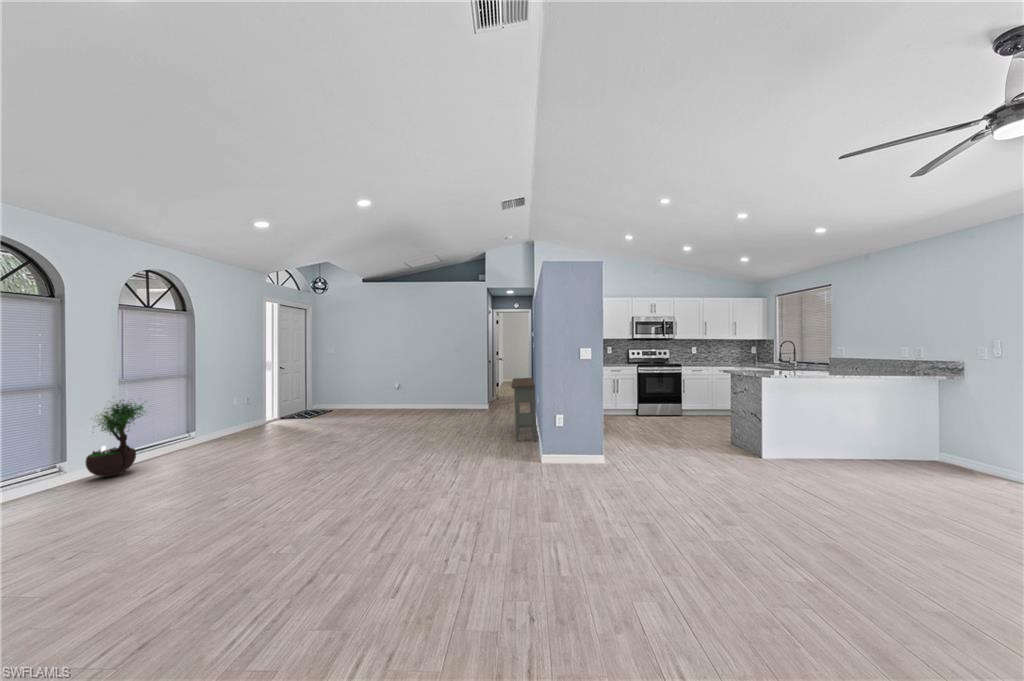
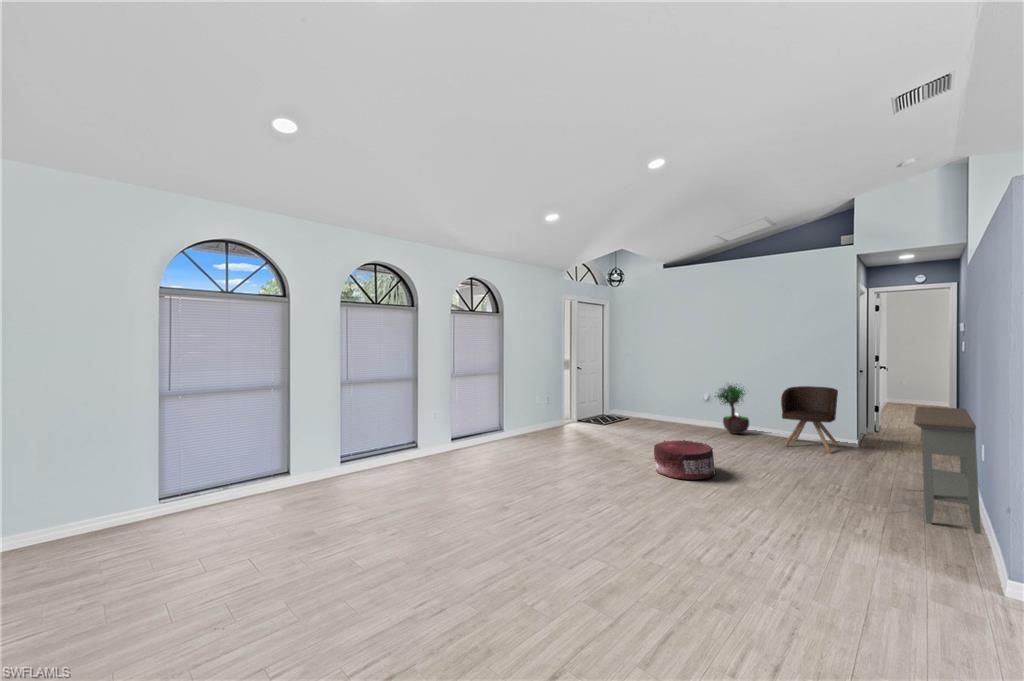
armchair: none [446,372,479,414] -> present [781,386,839,453]
potted tree: present [86,399,145,477] -> present [715,385,749,434]
pouf: none [360,417,406,447] -> present [654,440,715,480]

